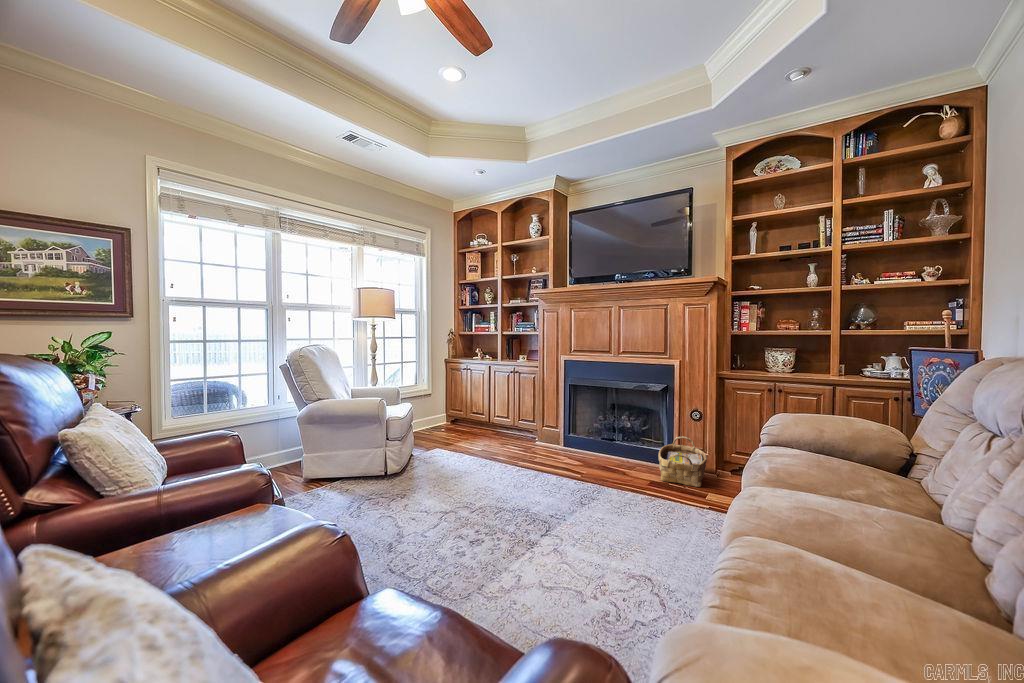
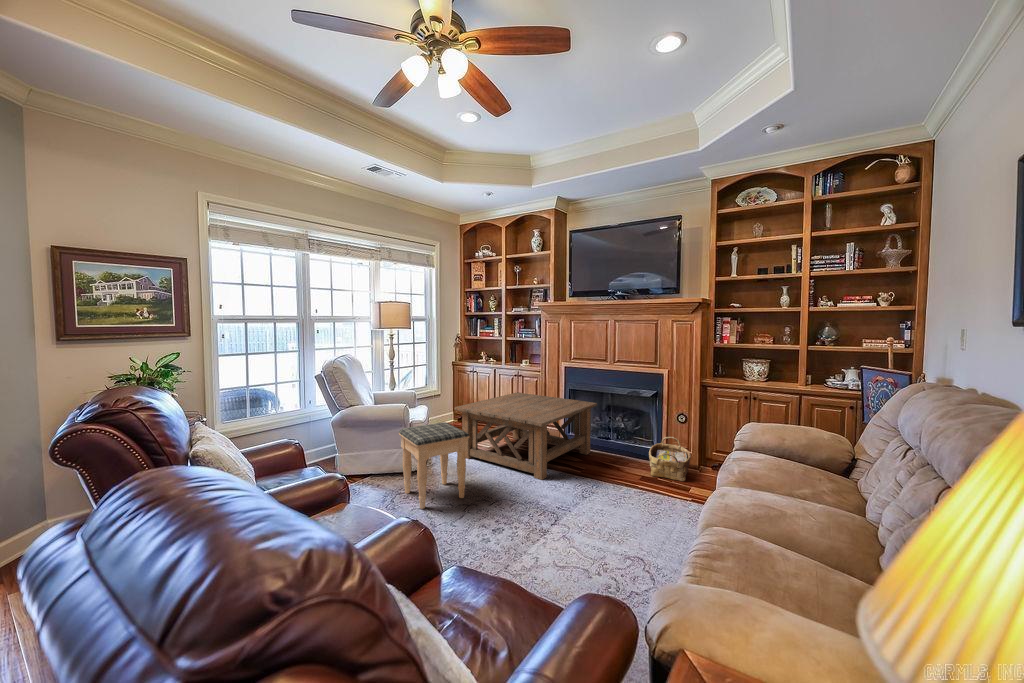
coffee table: none [439,390,600,485] -> present [455,392,597,480]
footstool: none [368,418,449,516] -> present [399,422,469,509]

